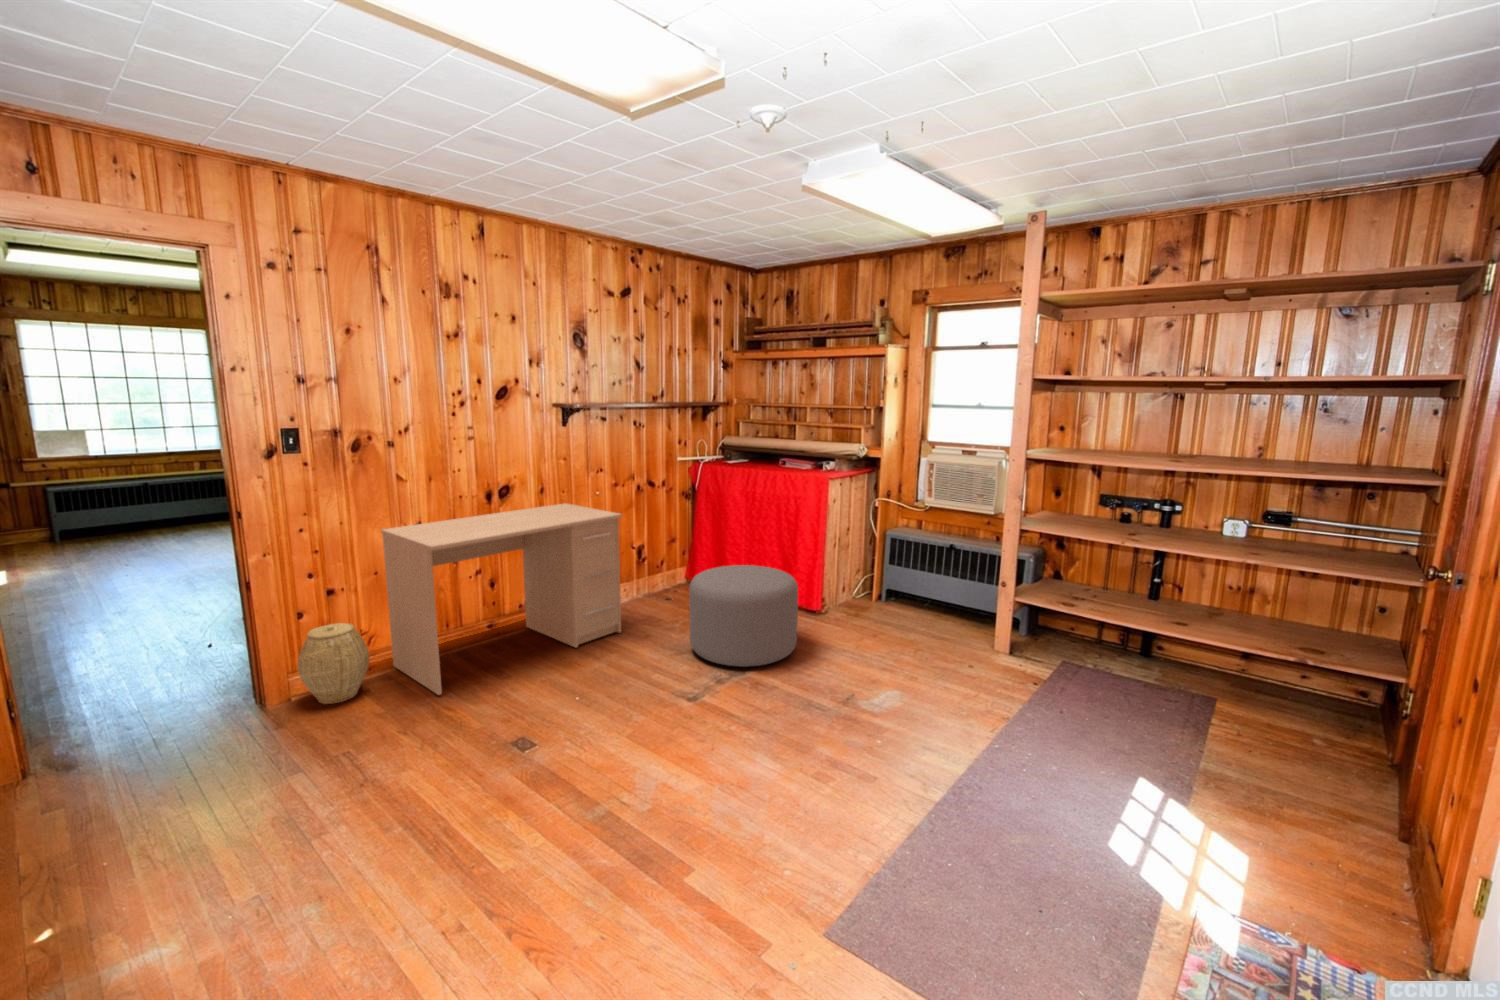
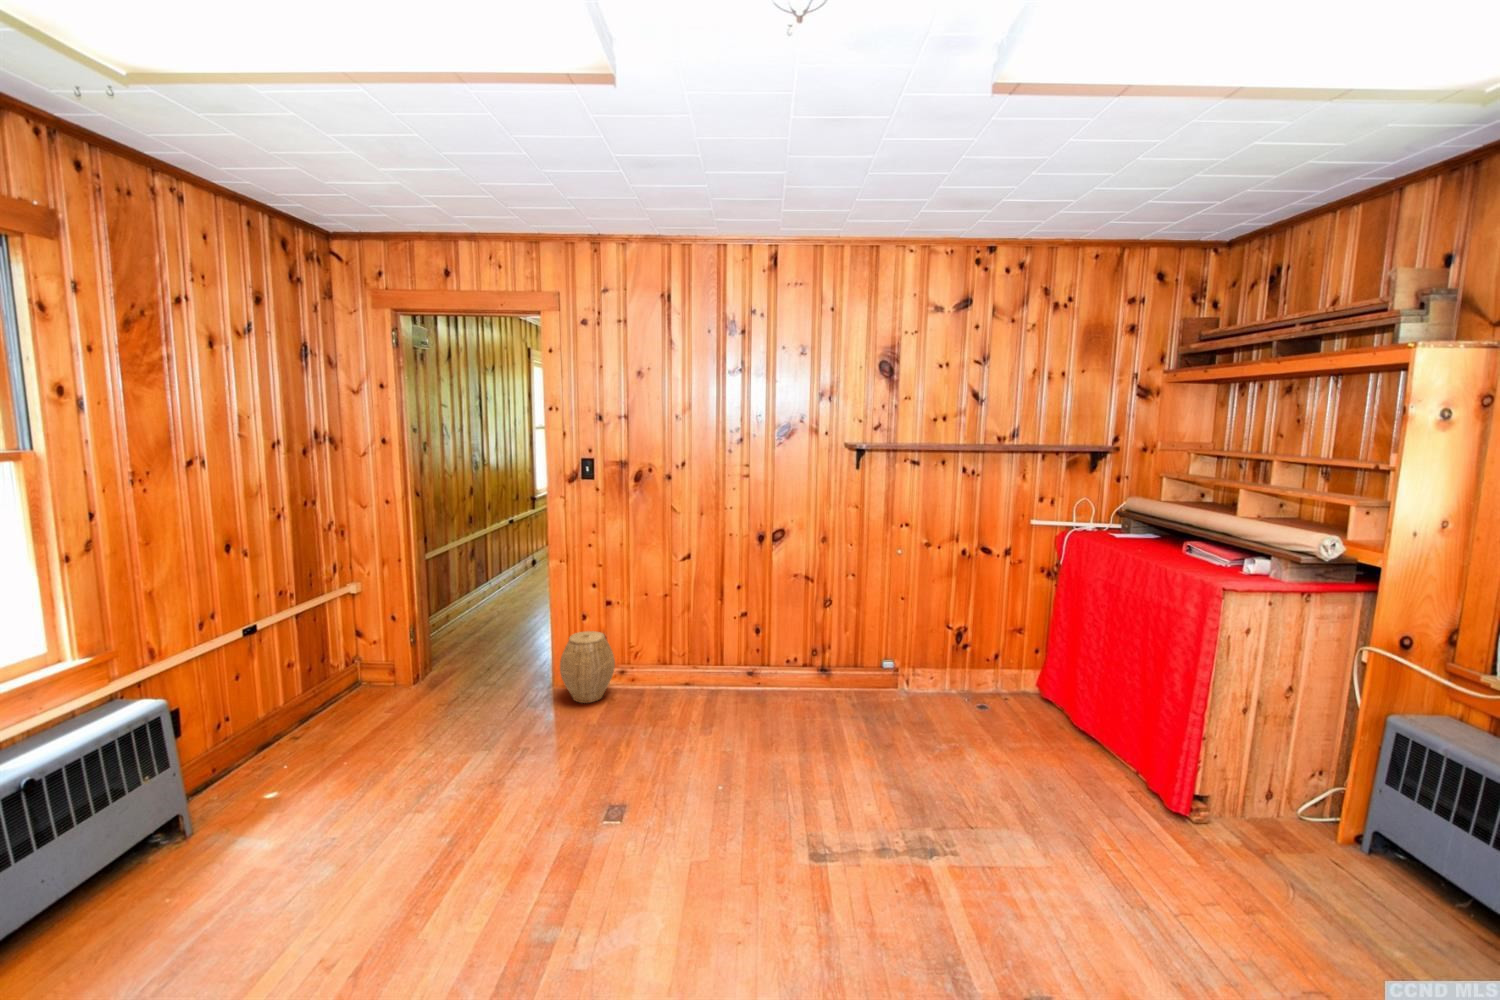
desk: present [381,503,623,695] -> none [631,556,870,730]
ottoman: present [689,565,798,667] -> none [897,689,1081,877]

